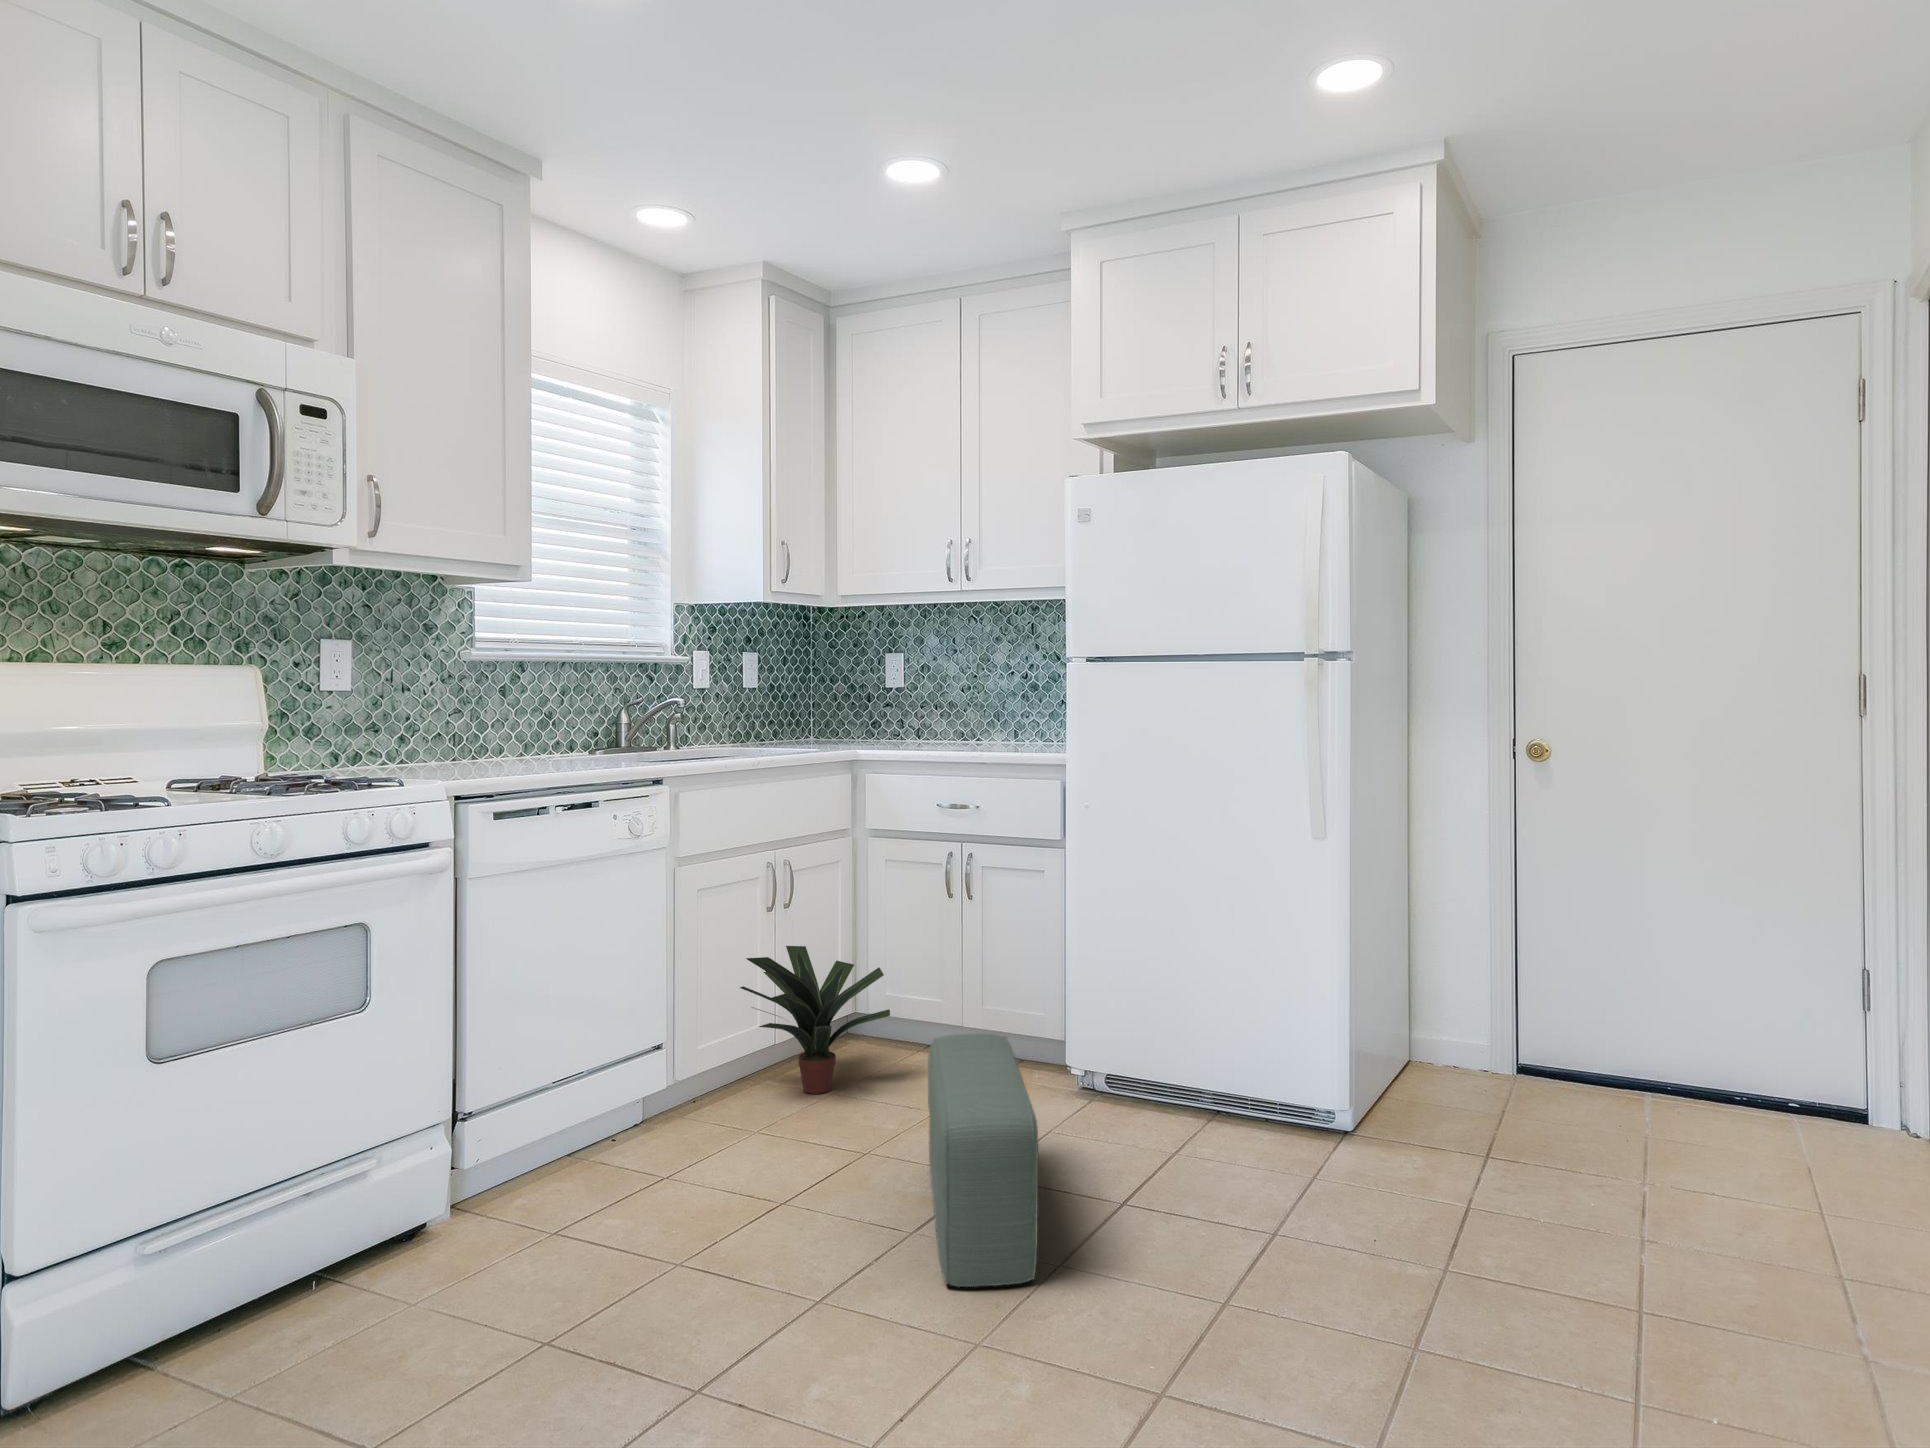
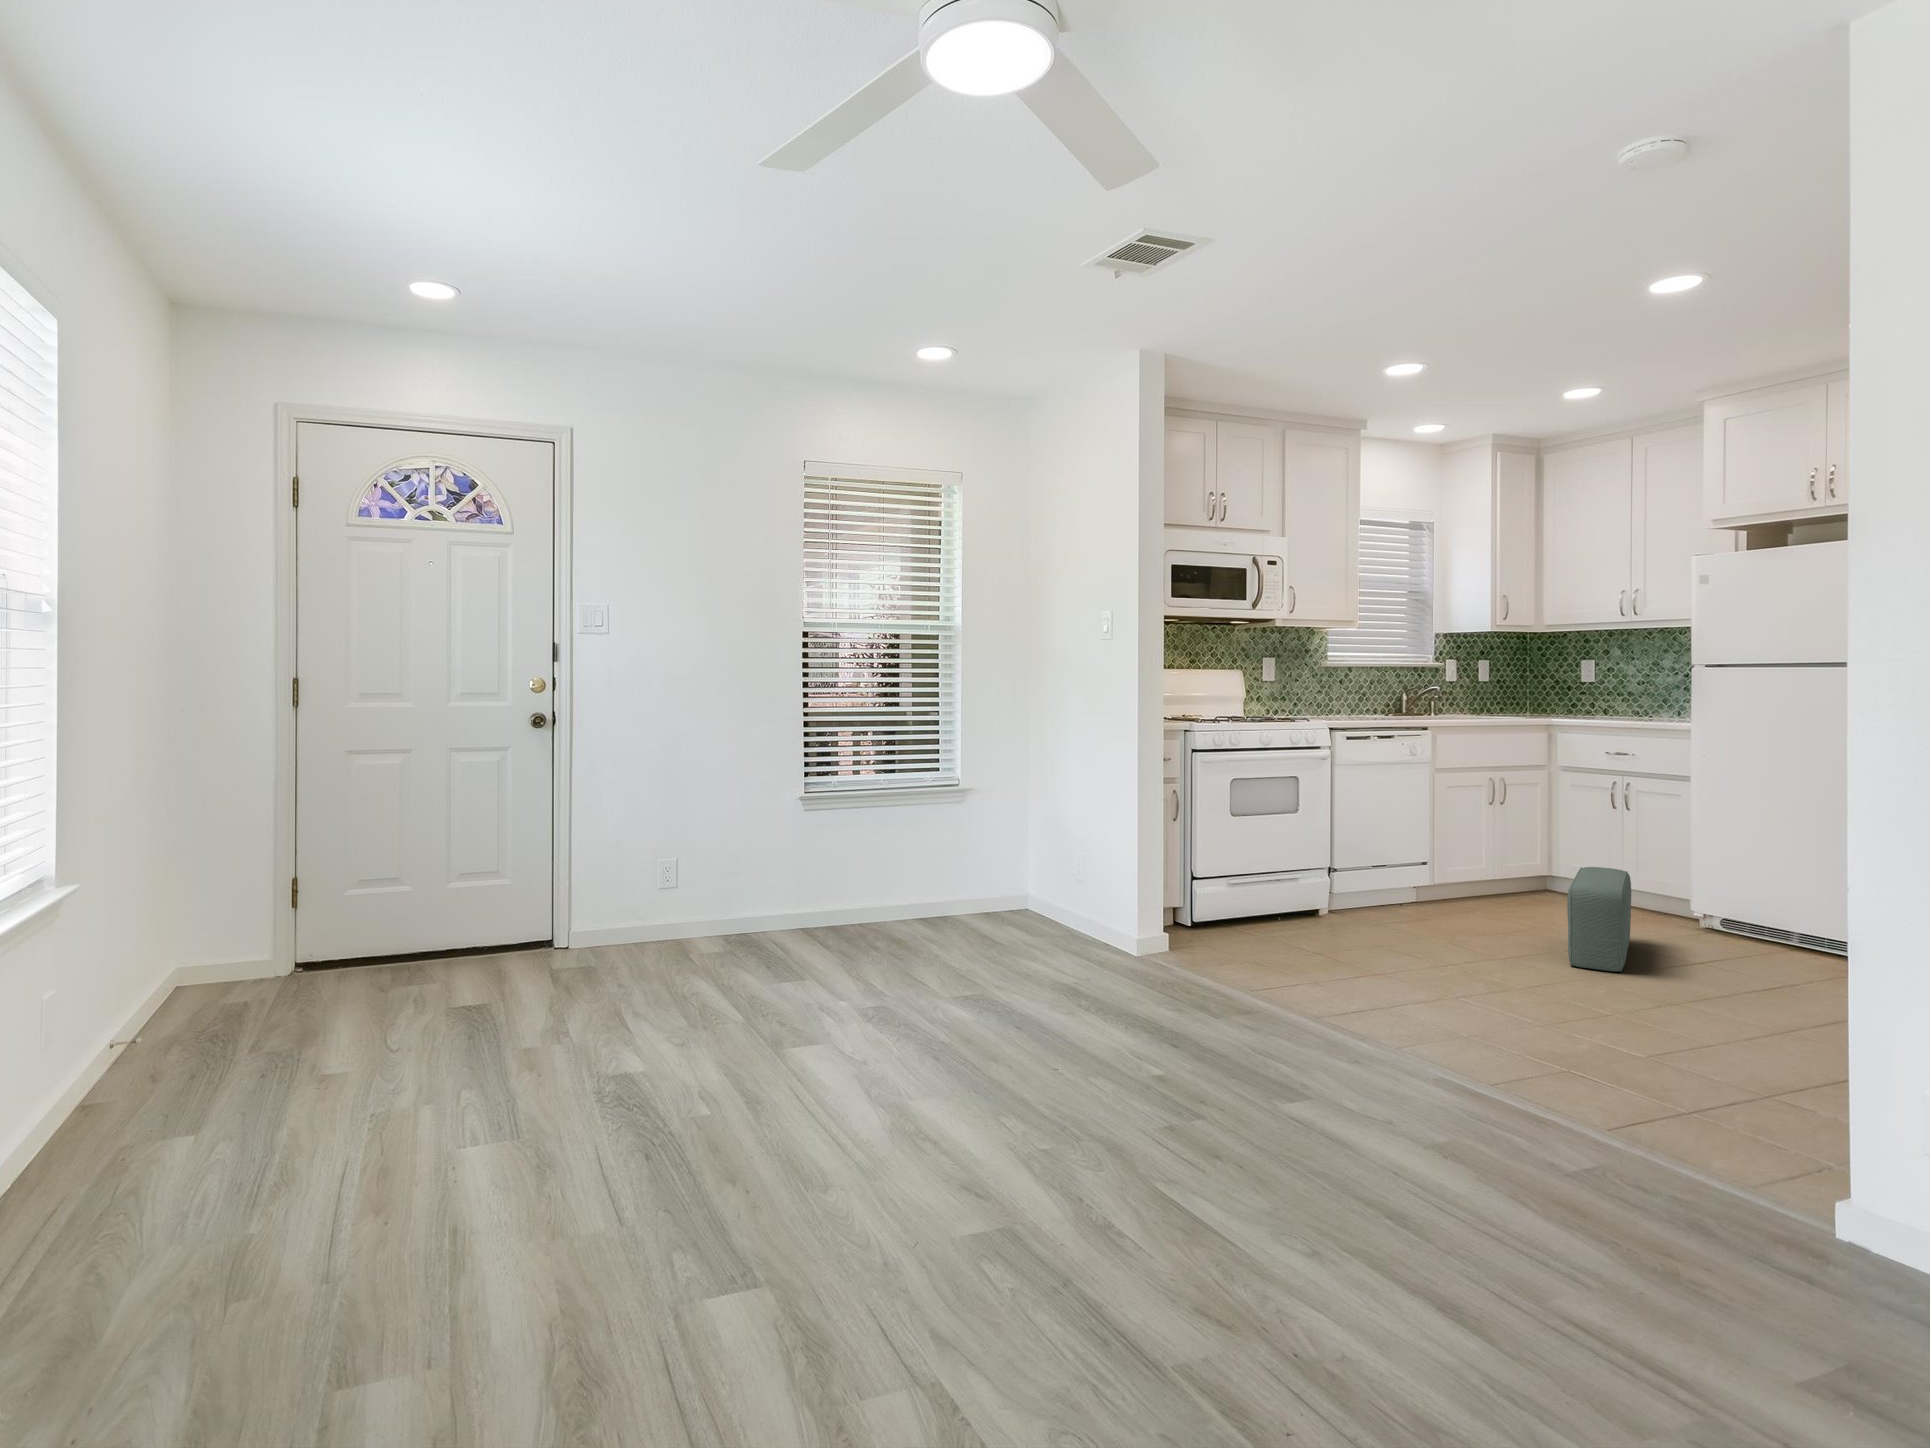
potted plant: present [740,946,890,1094] -> none [1472,825,1567,907]

